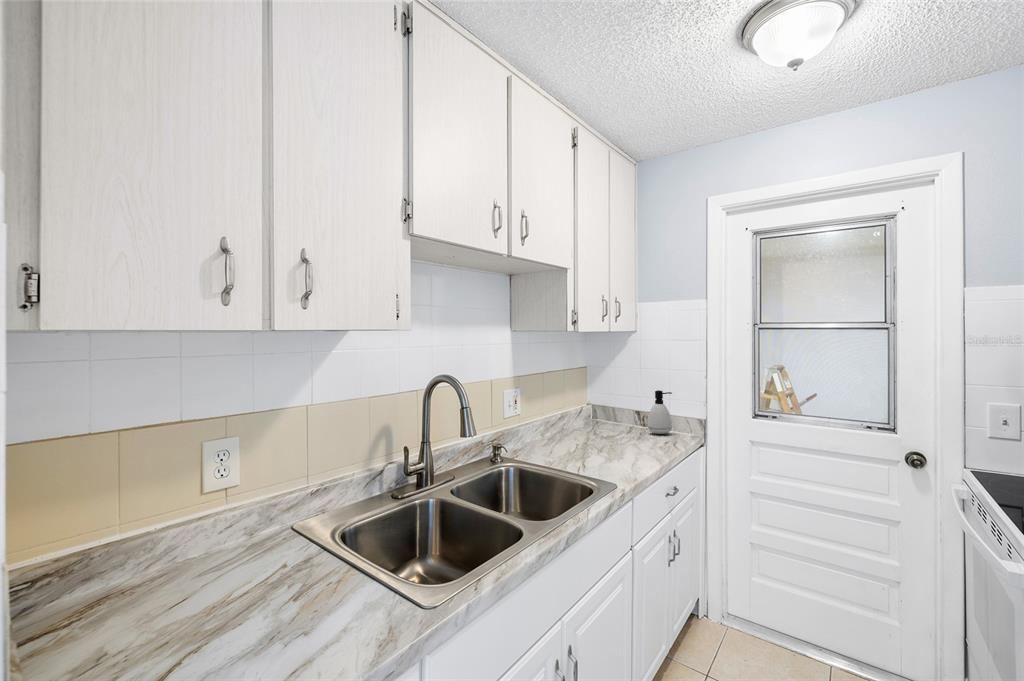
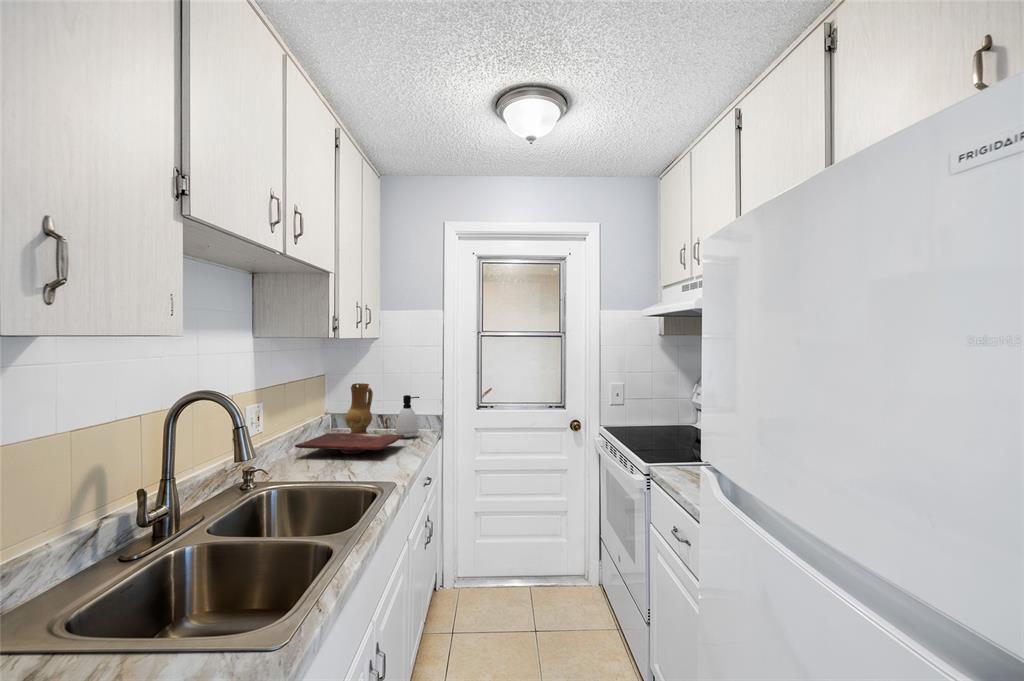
ceramic jug: none [601,378,628,431] -> present [345,383,373,434]
cutting board: none [547,423,651,443] -> present [295,433,404,454]

